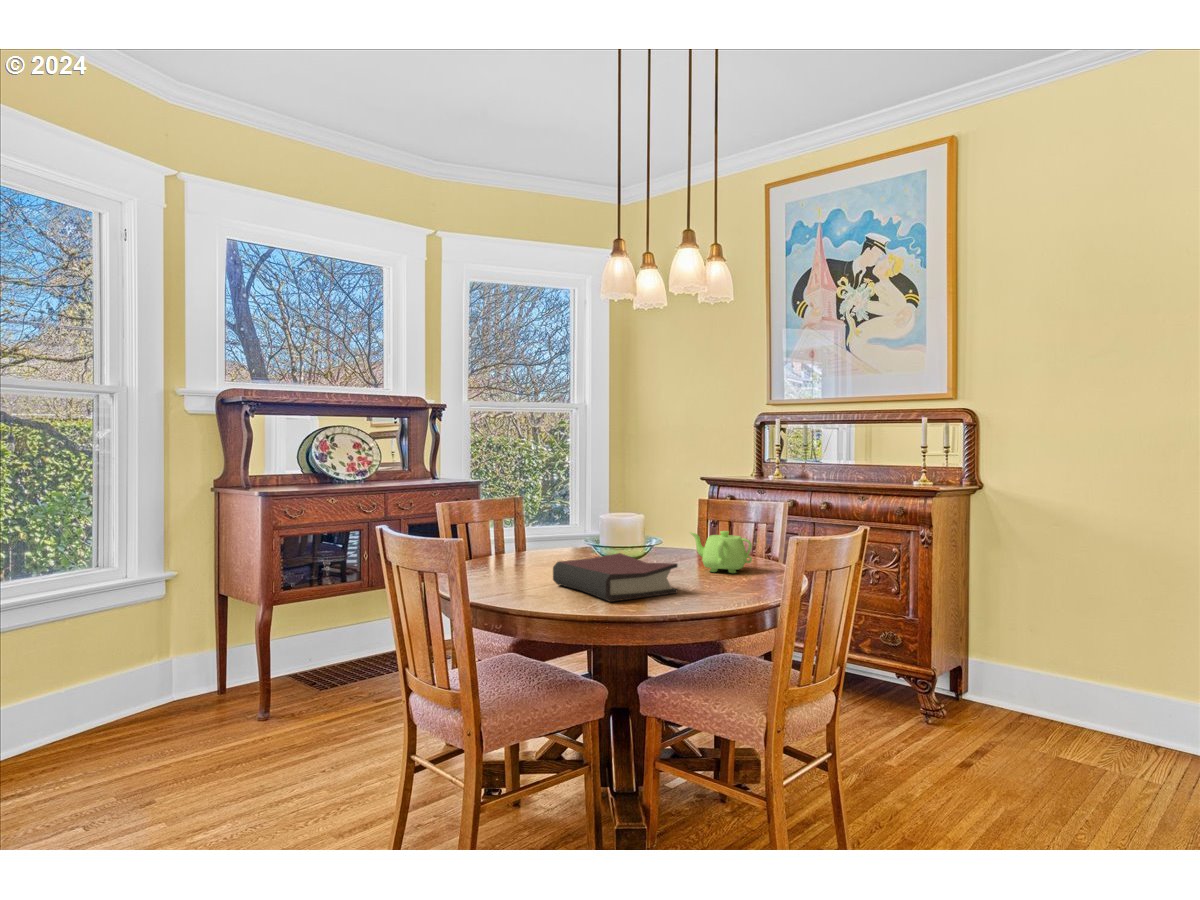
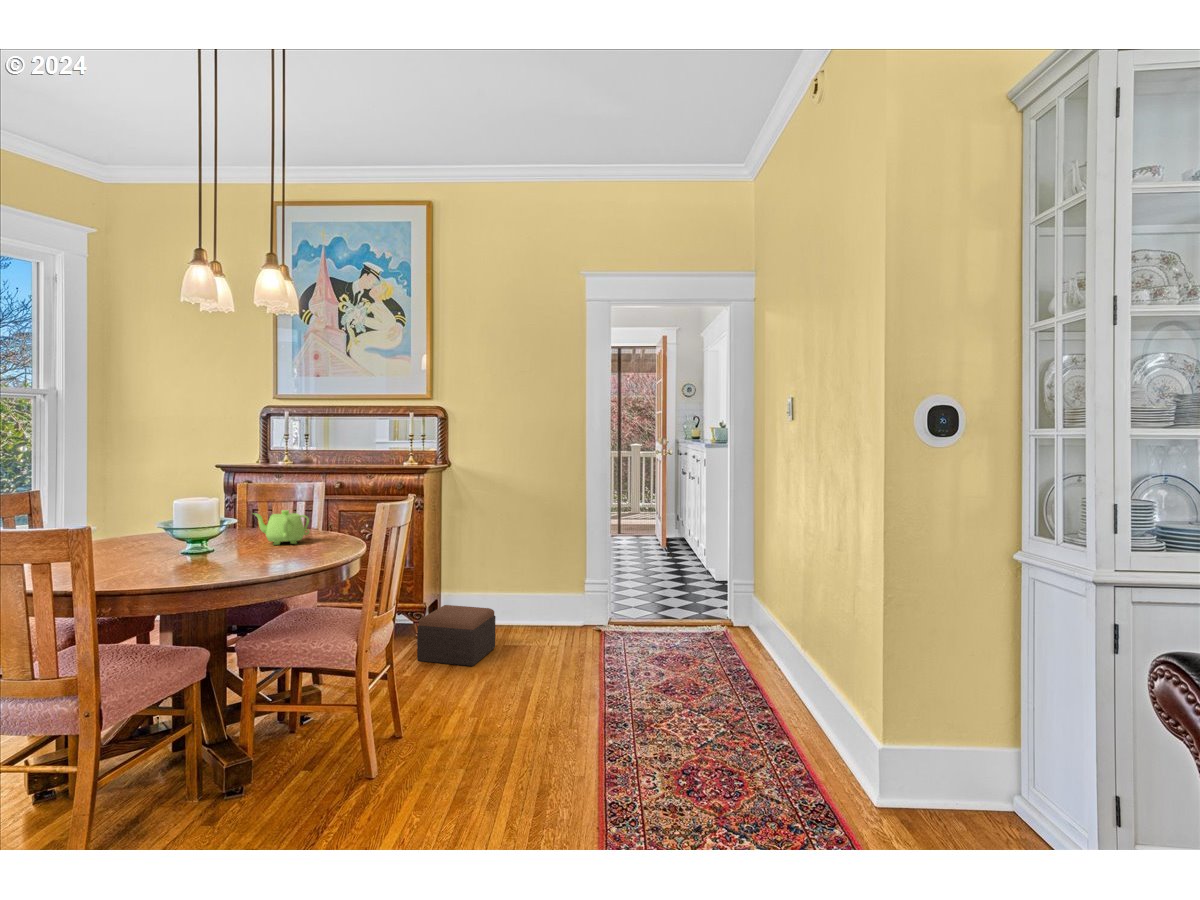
hardback book: present [553,553,678,602] -> none [134,536,265,577]
footstool: none [916,679,1040,778] -> present [417,605,496,666]

